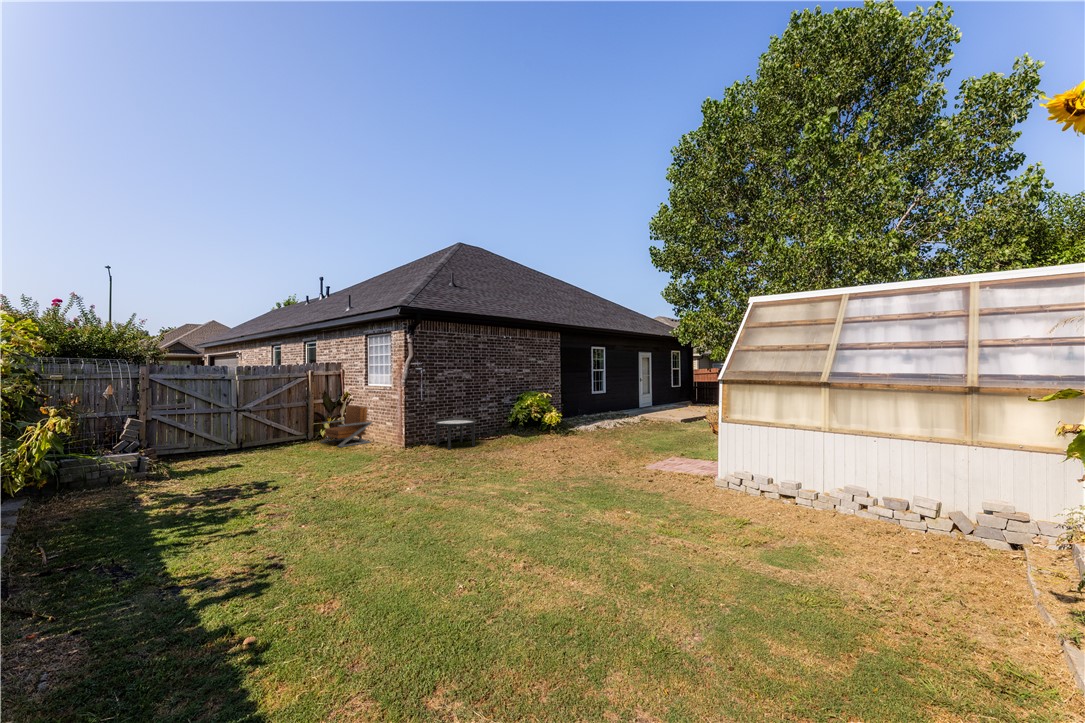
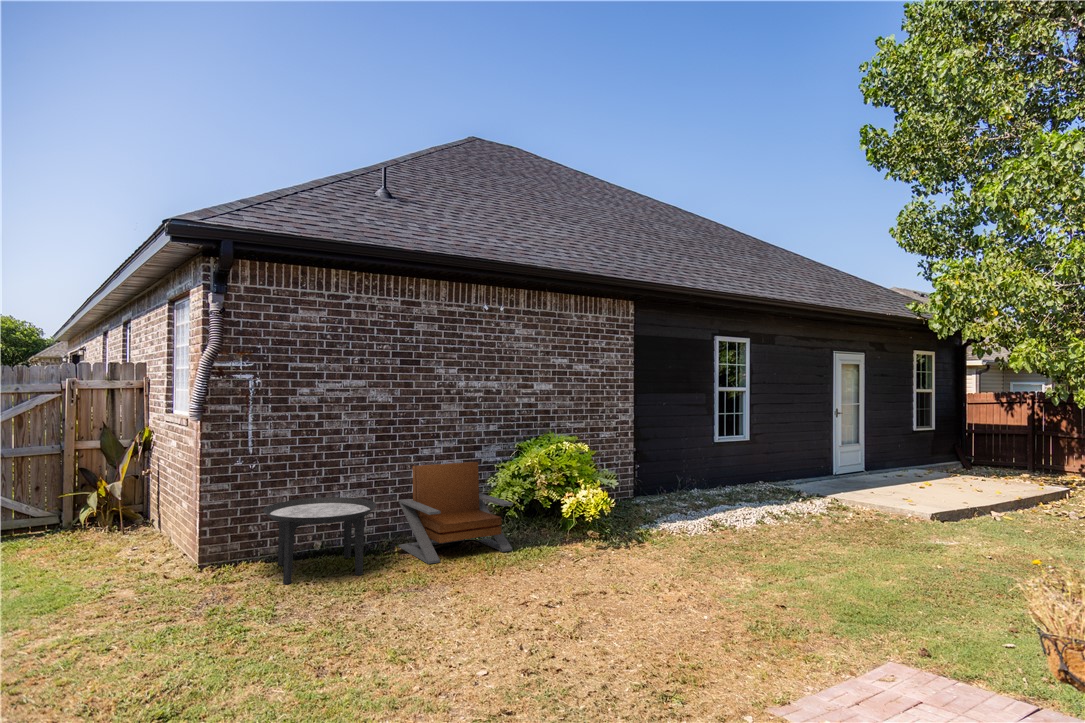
lounge chair: present [322,405,372,447] -> present [399,462,513,564]

